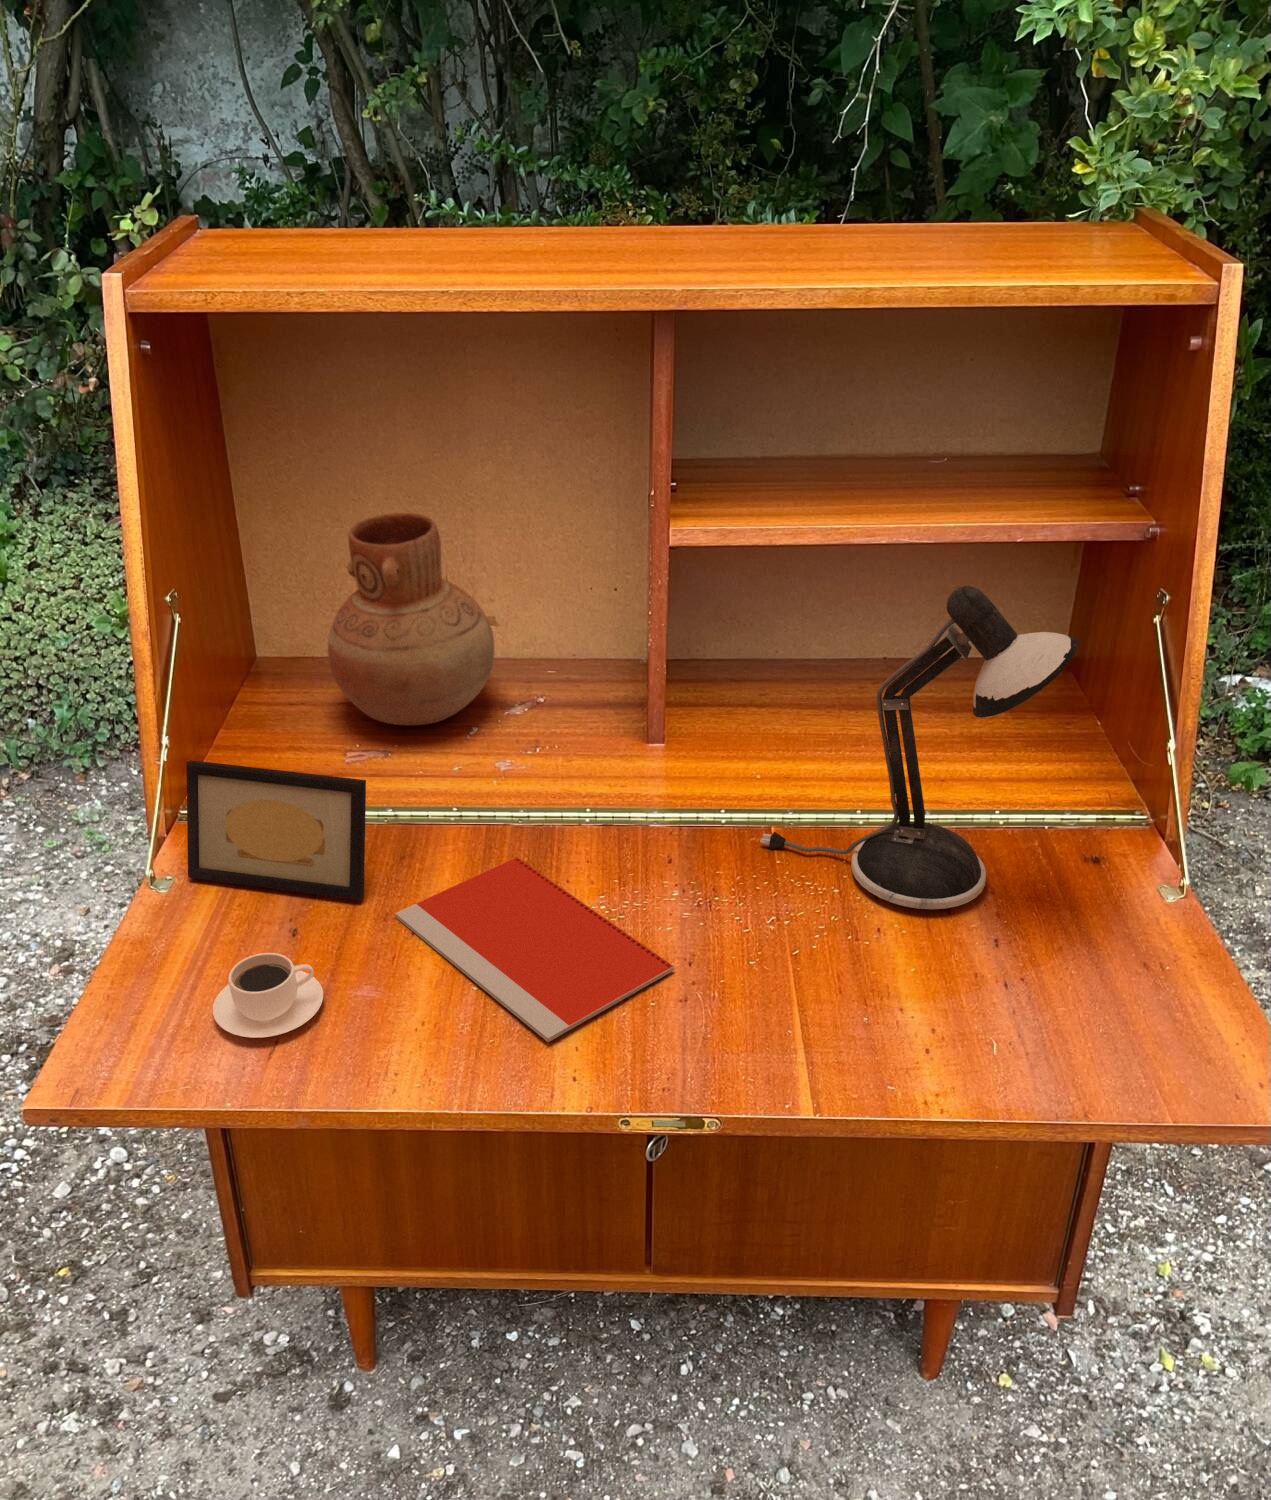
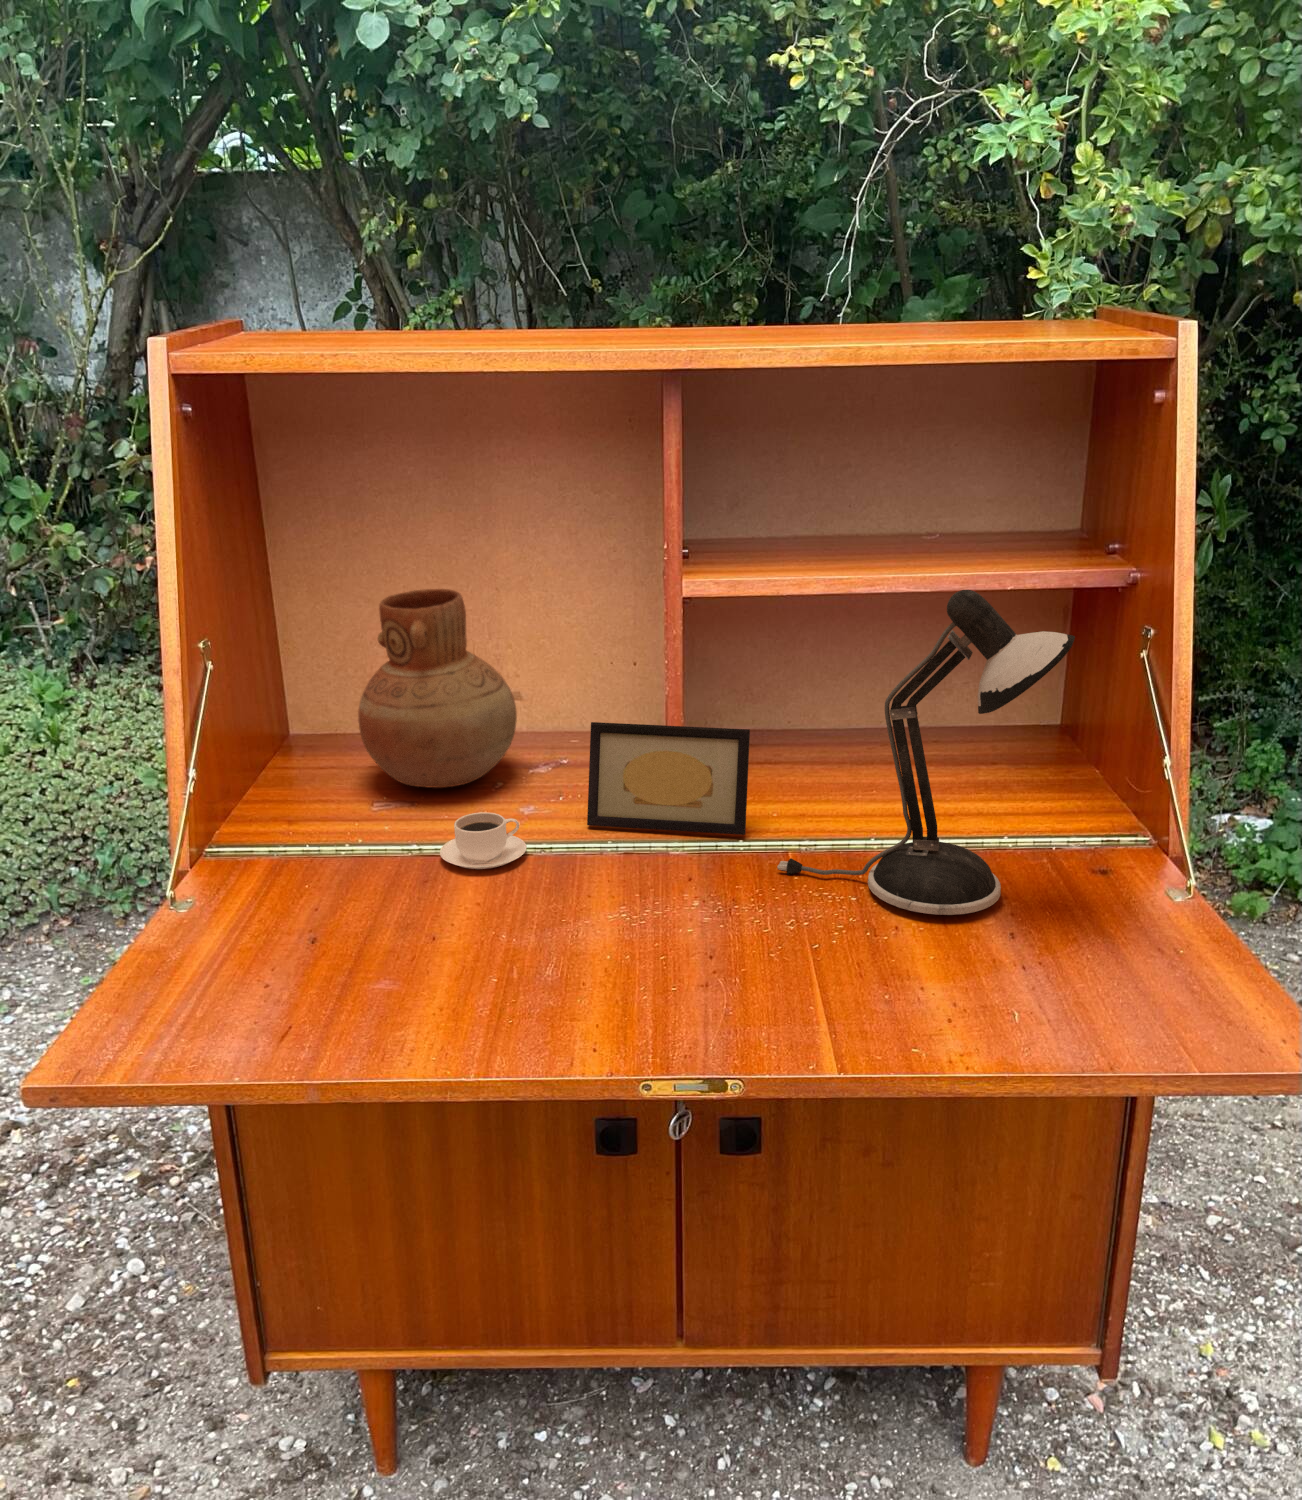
picture frame: present [186,760,366,900] -> present [587,722,750,835]
notebook: present [395,857,674,1042] -> none [420,886,699,1030]
coffee cup: present [213,953,323,1038] -> present [440,812,526,869]

